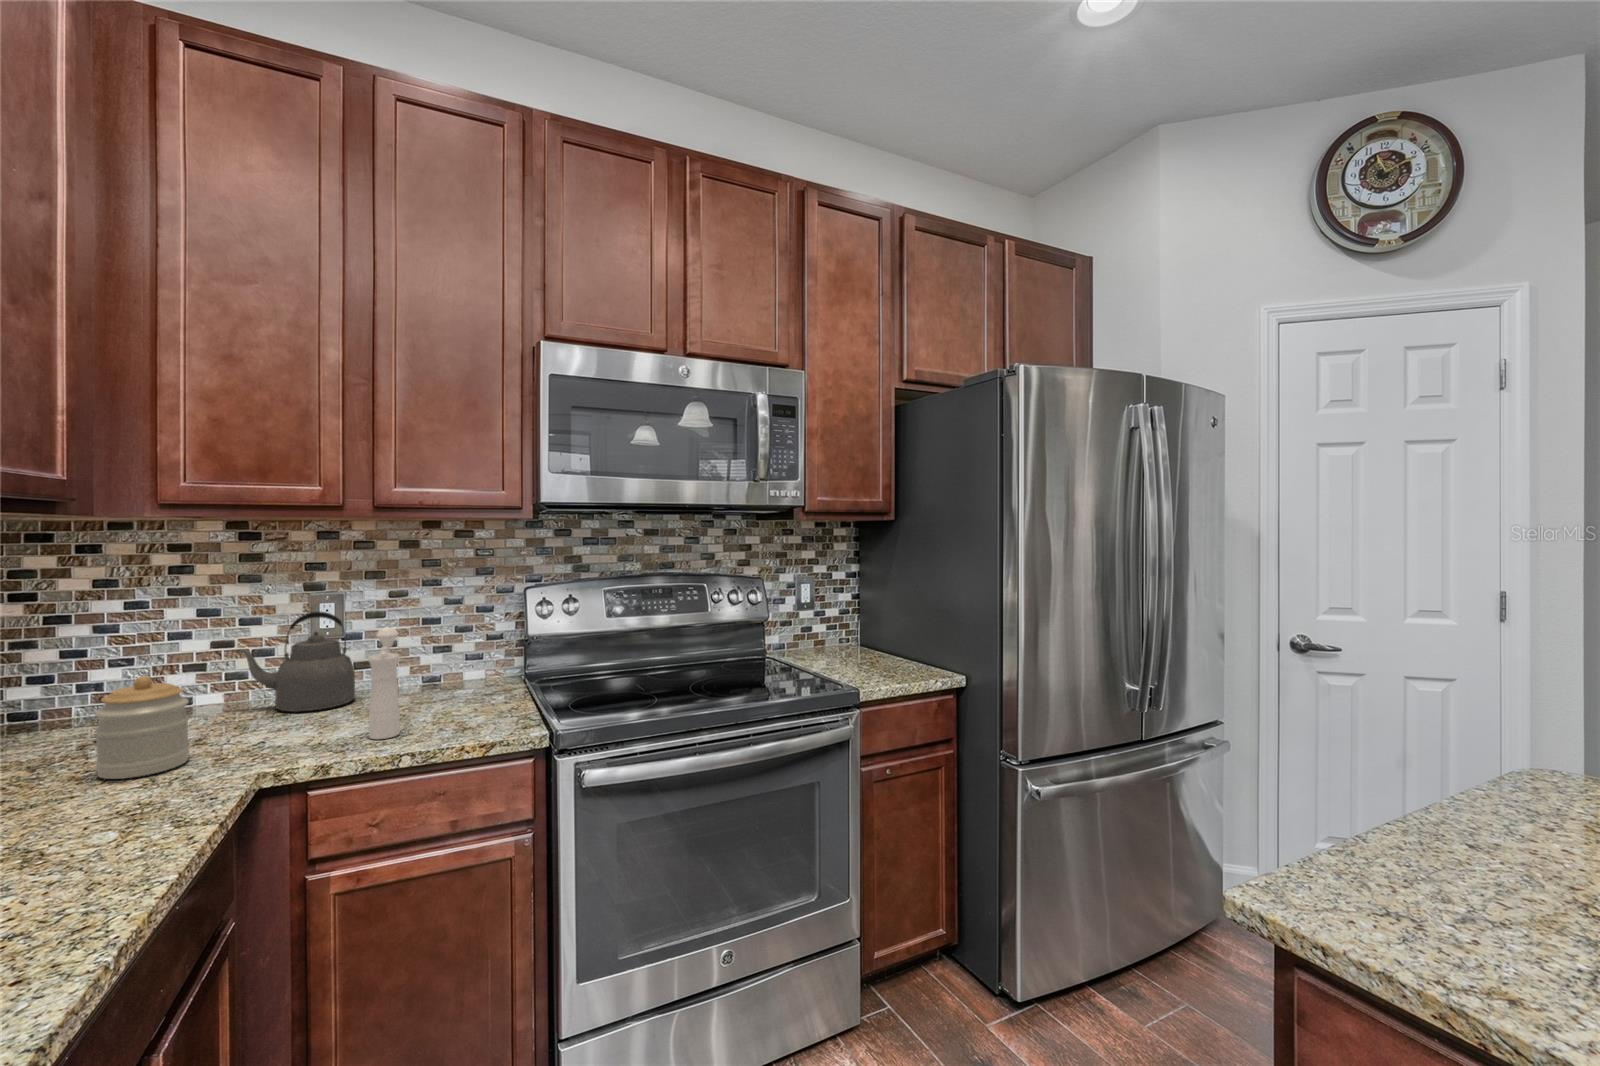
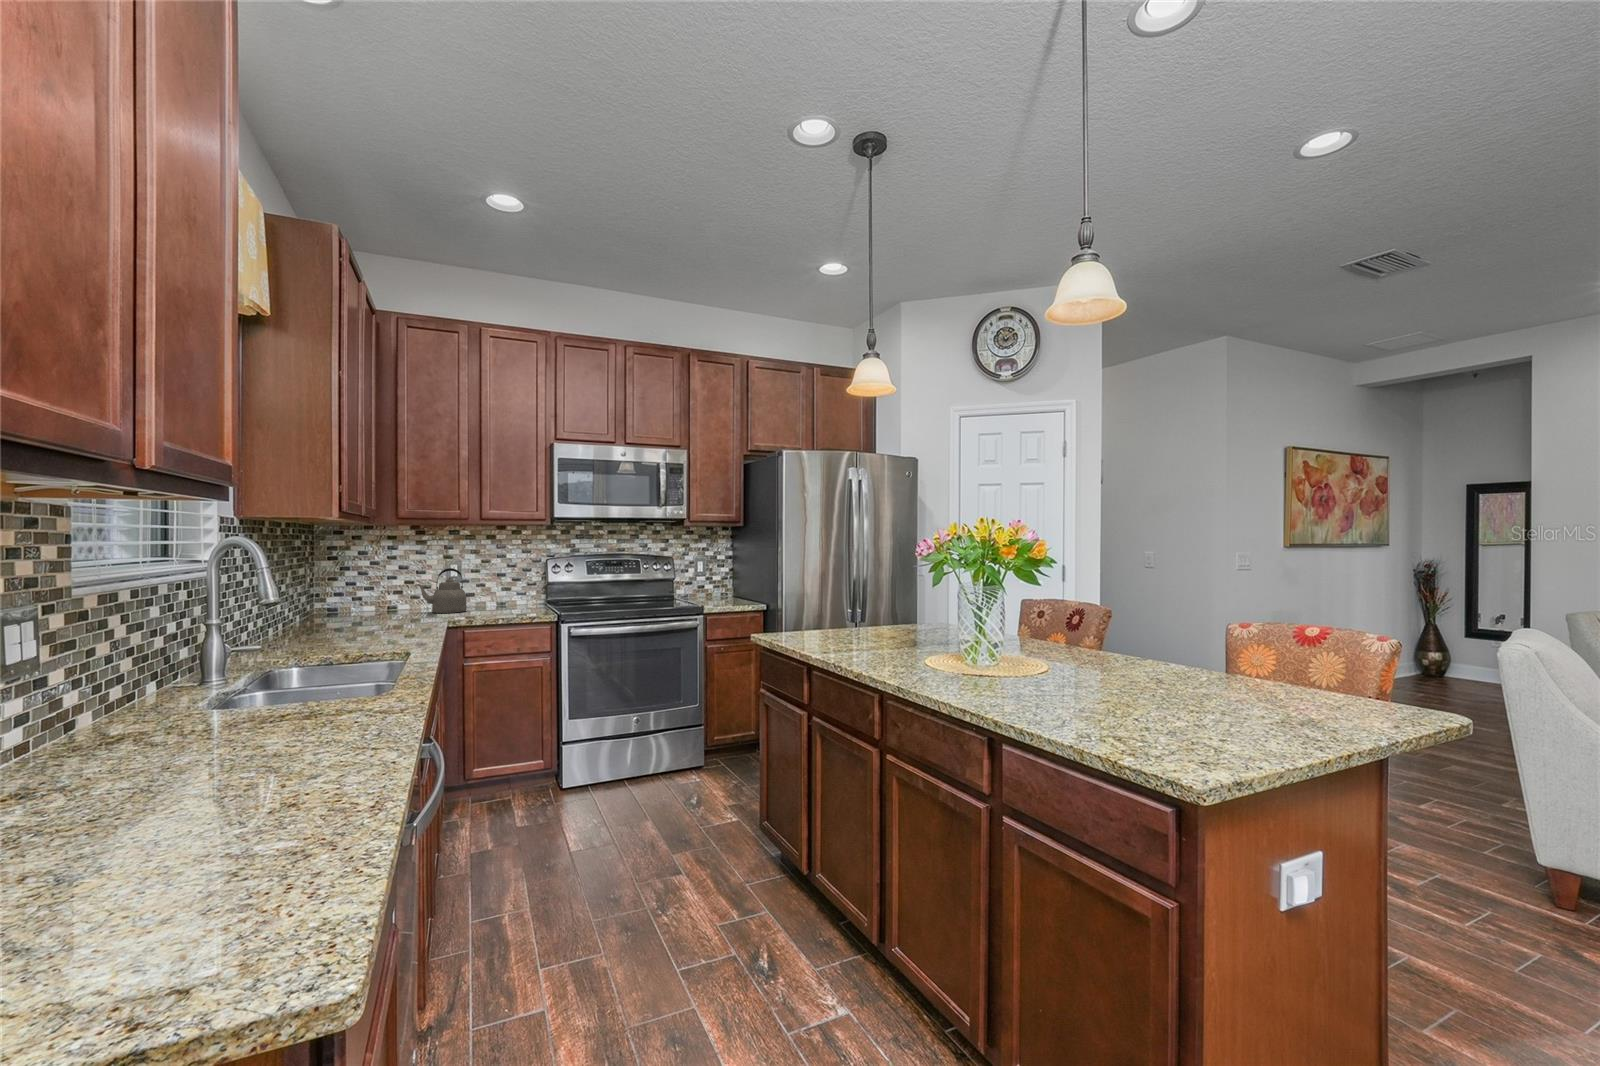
pepper mill: present [368,628,400,739] -> none [481,573,494,618]
jar: present [95,676,189,779] -> none [384,585,415,623]

